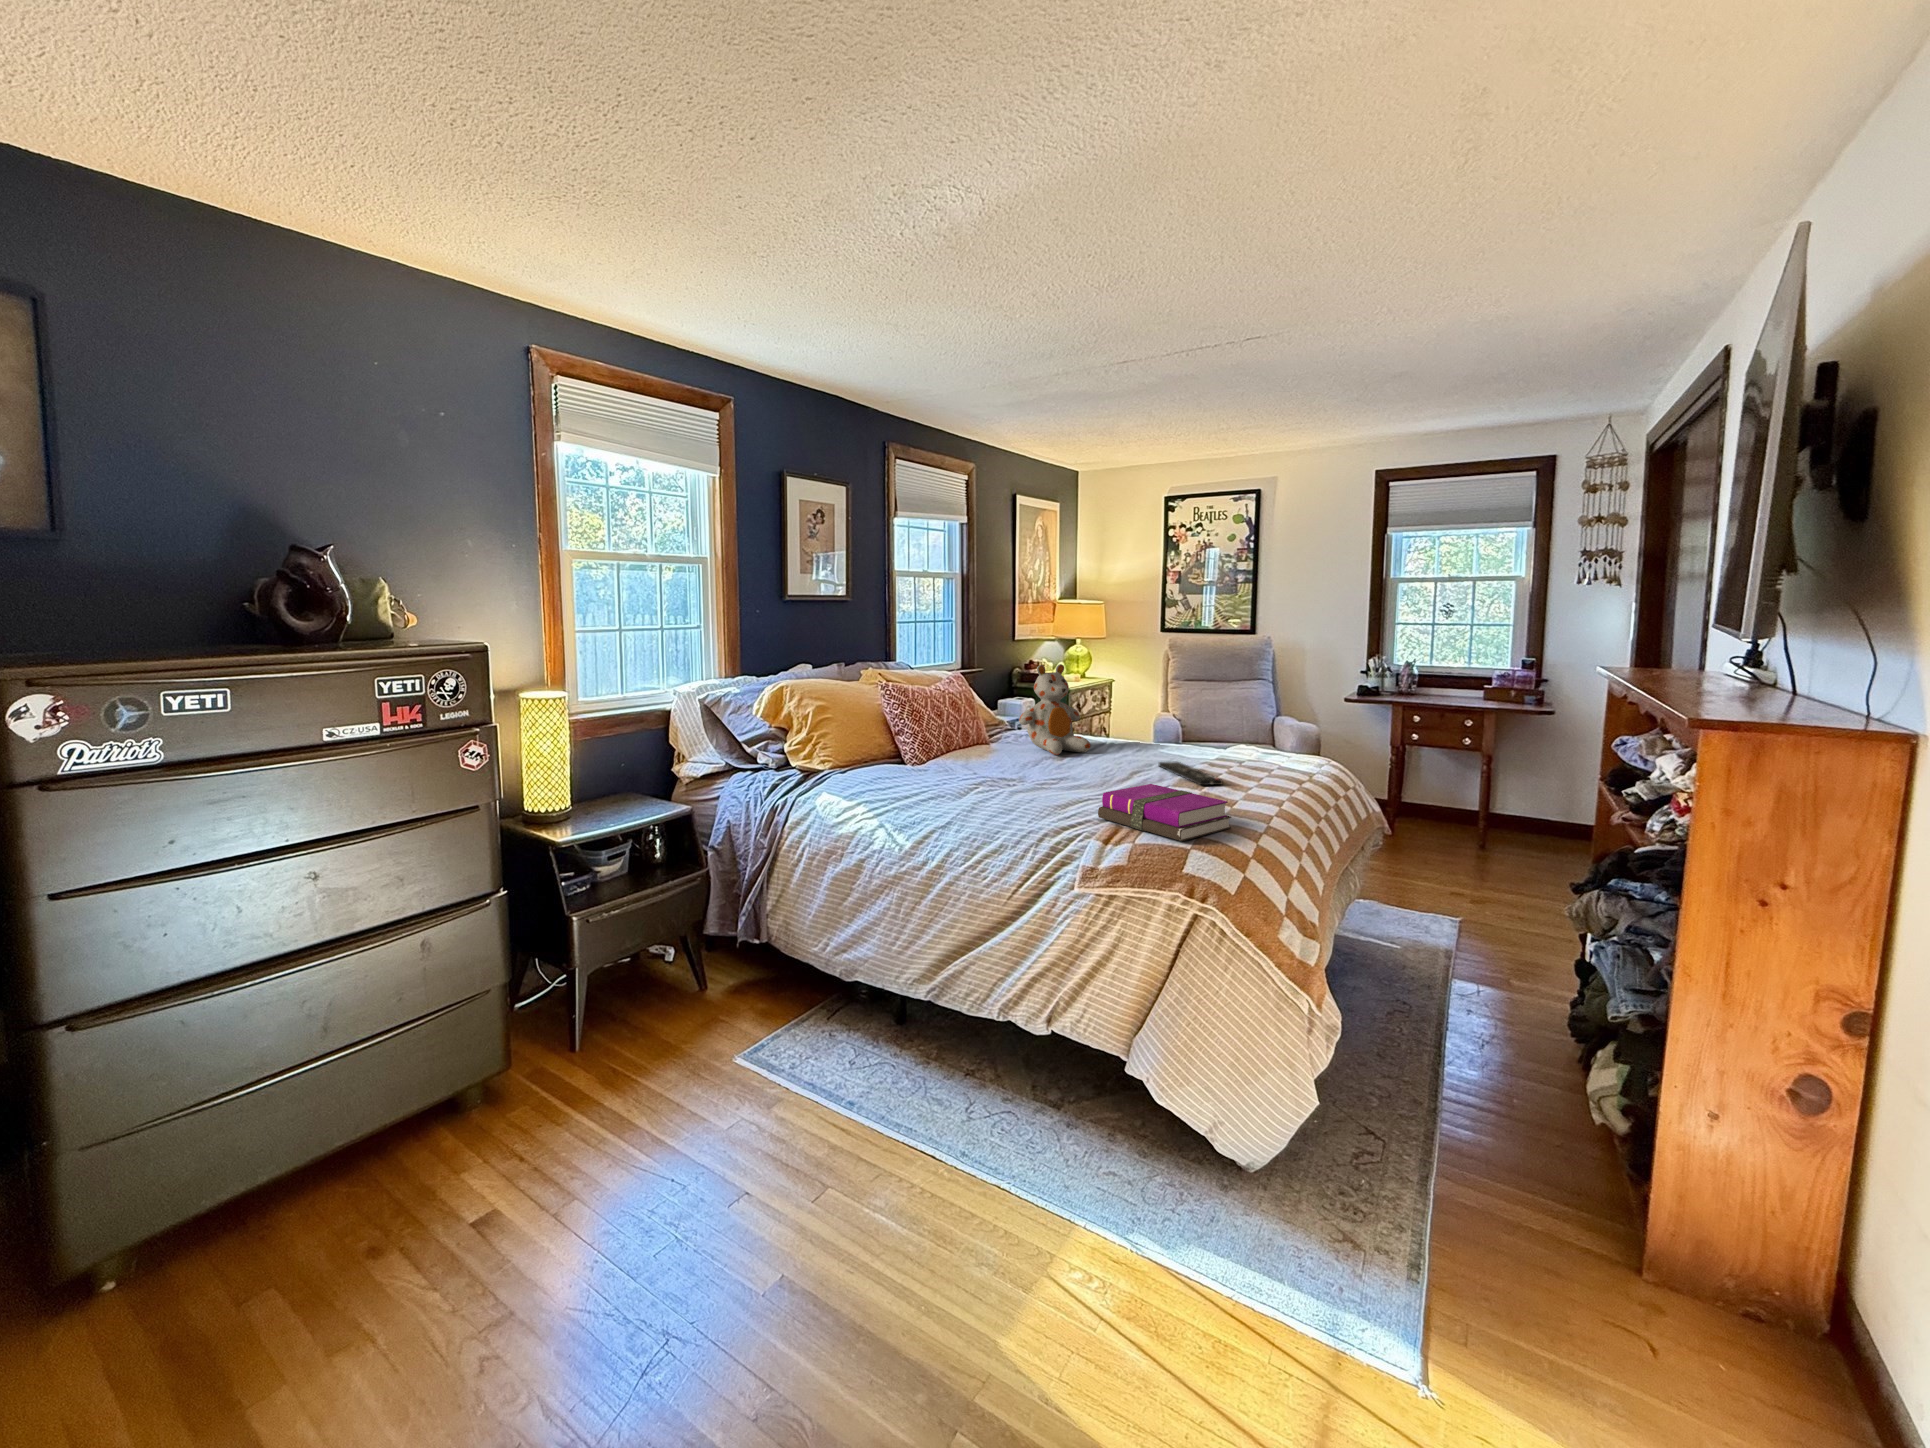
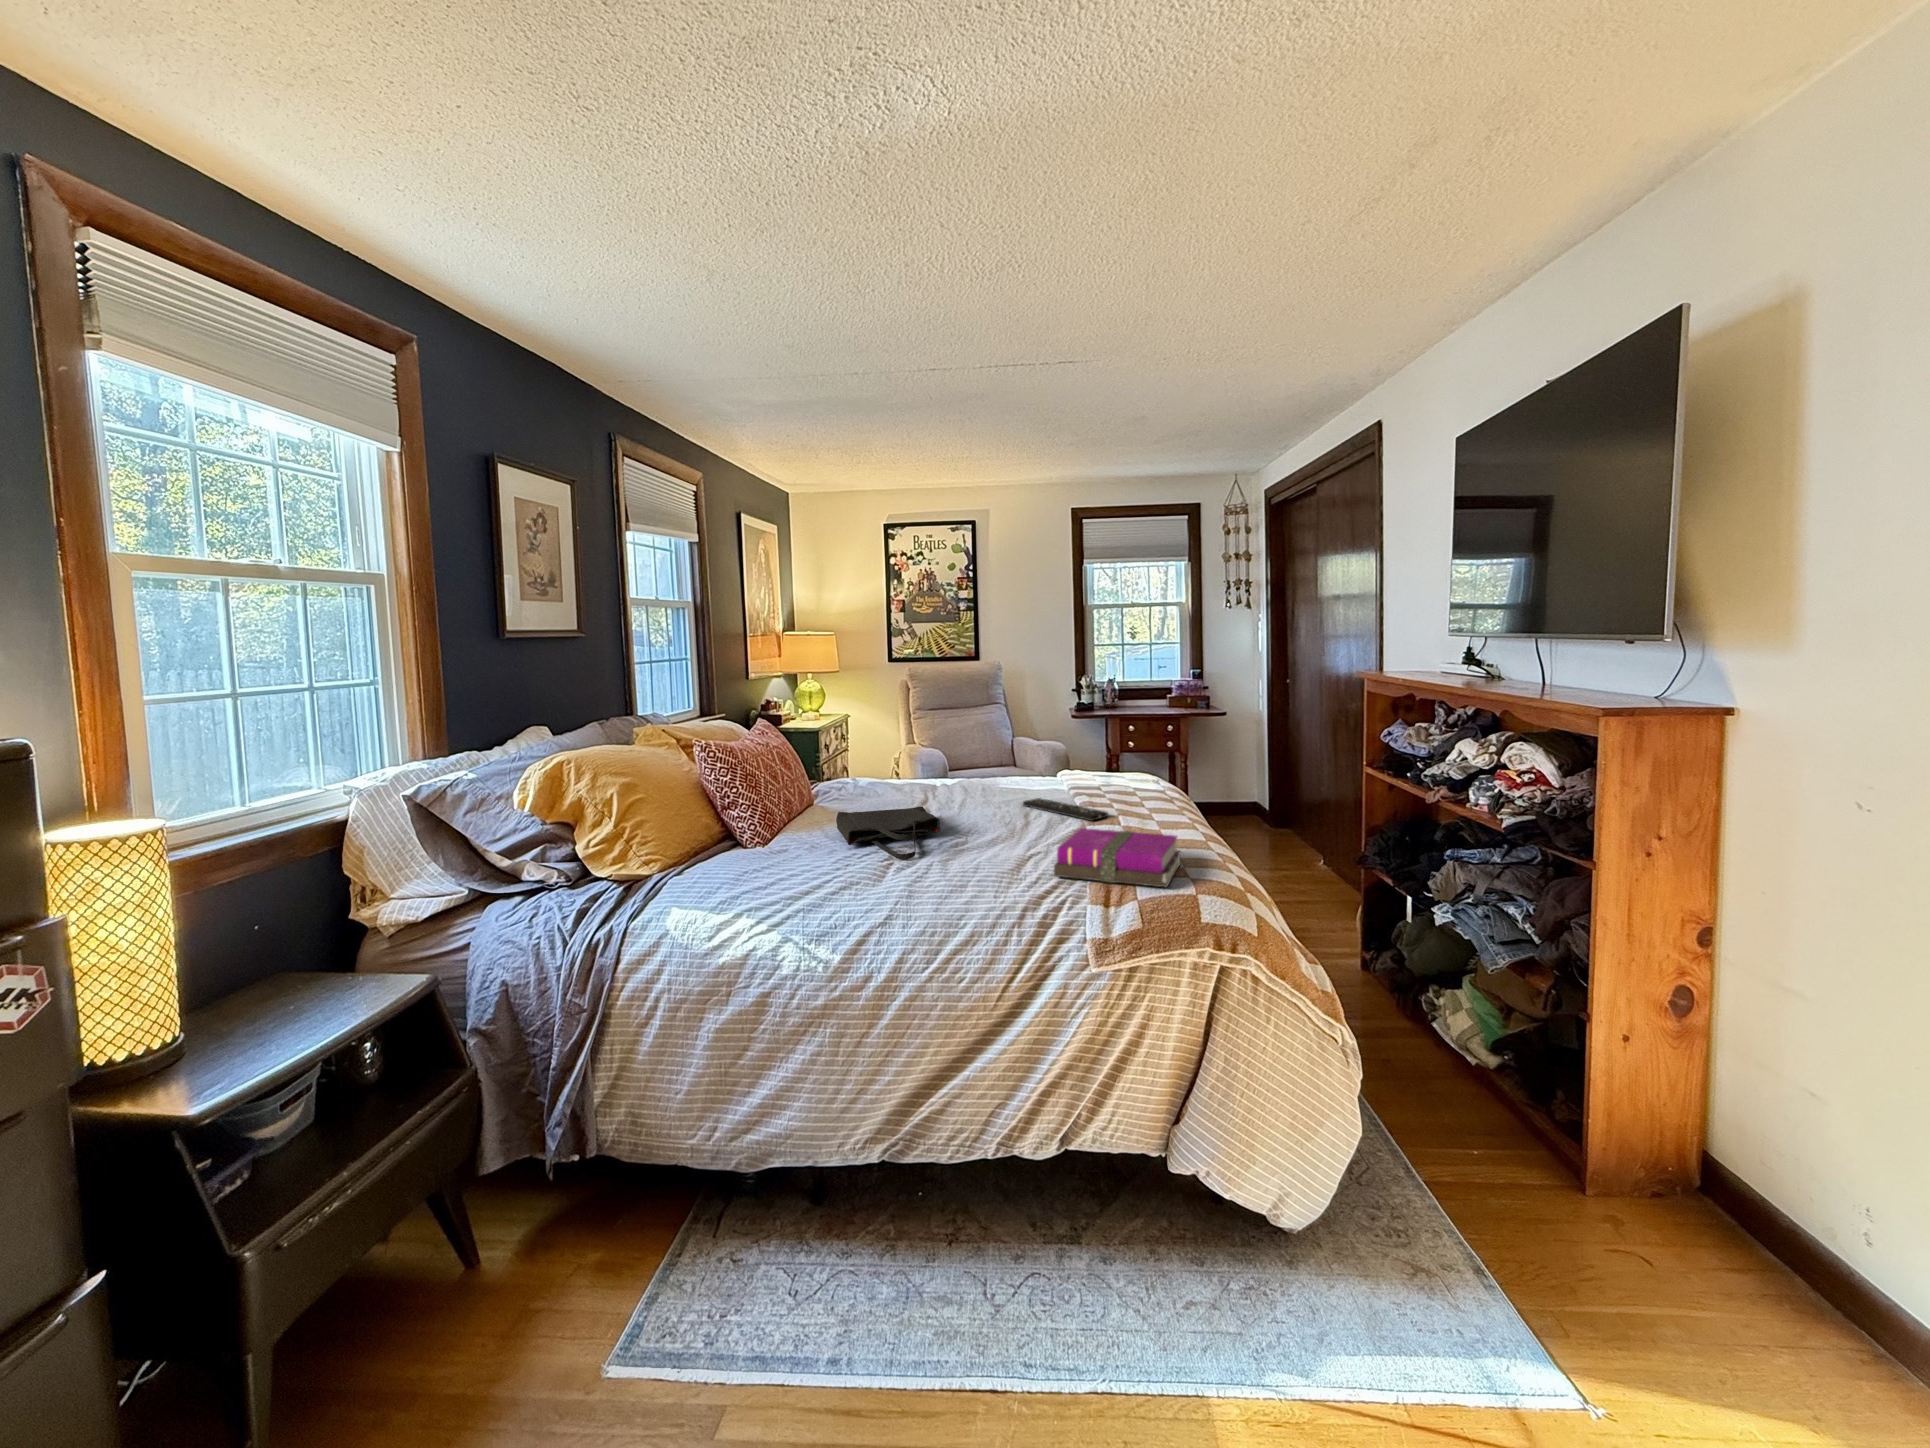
stuffed bear: present [1019,664,1090,755] -> none [857,703,938,808]
tote bag: none [974,748,1058,788] -> present [836,806,940,859]

